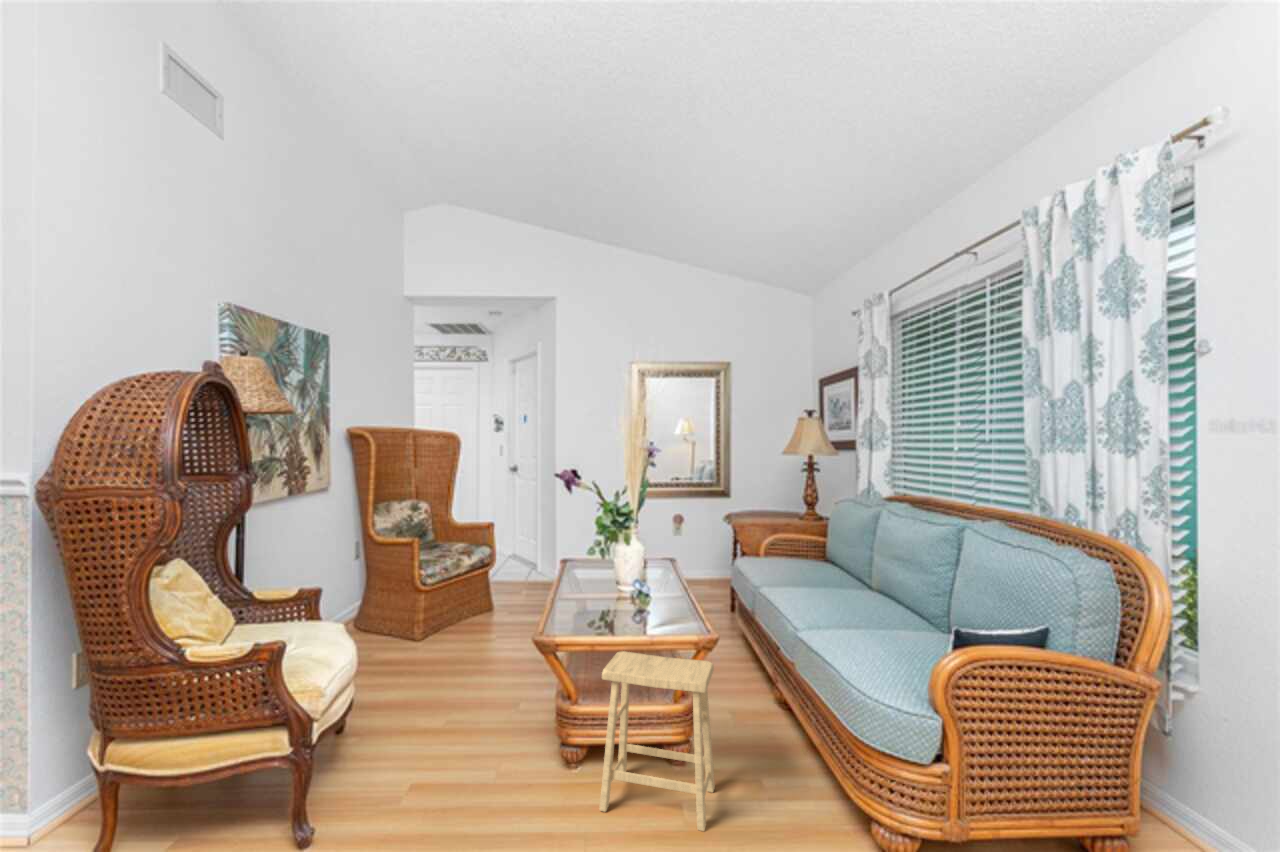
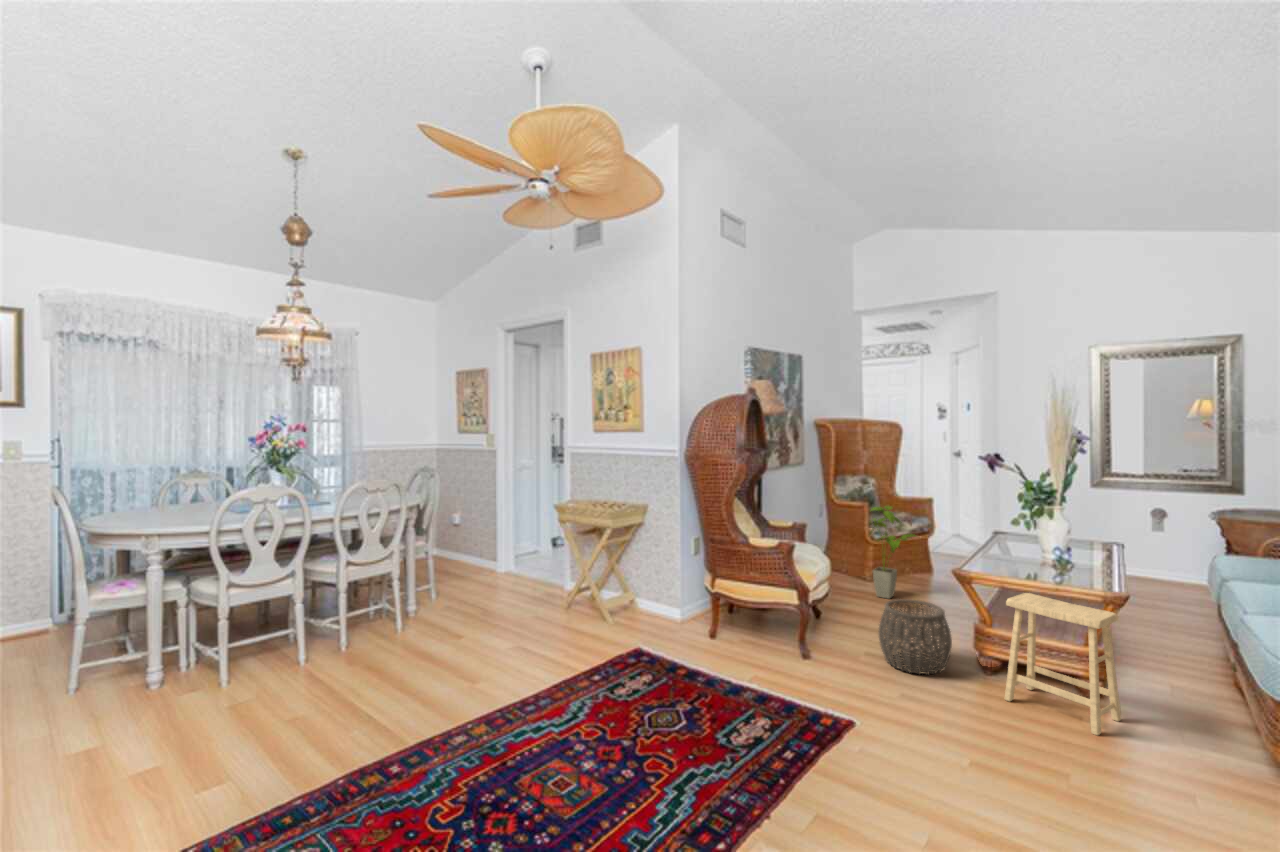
house plant: none [416,542,485,666] -> present [870,506,916,599]
woven basket: none [430,685,532,810] -> present [879,599,952,675]

